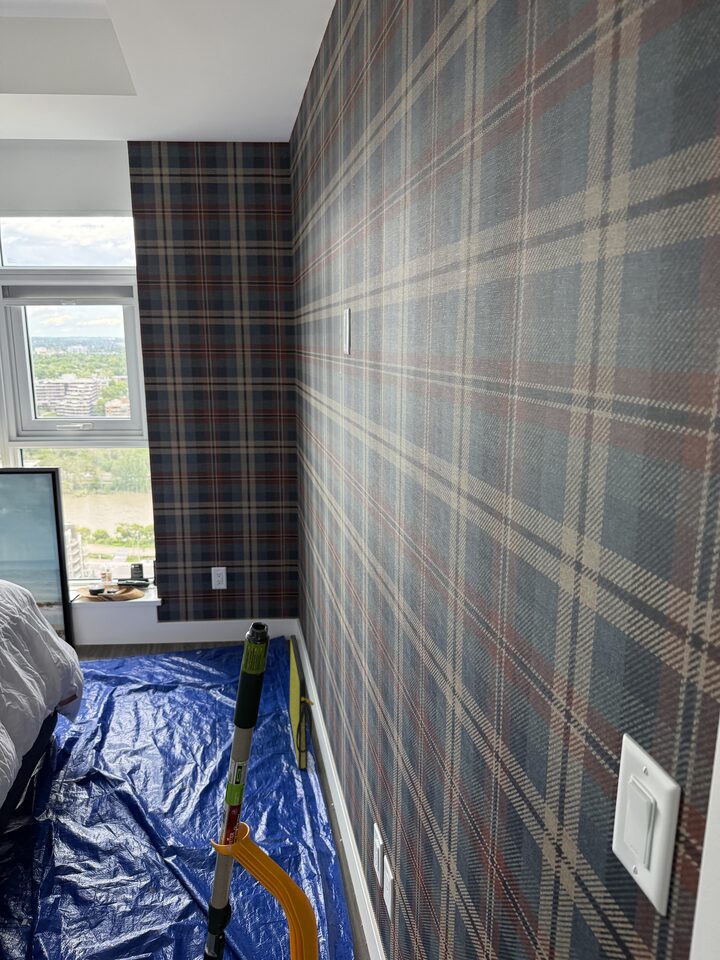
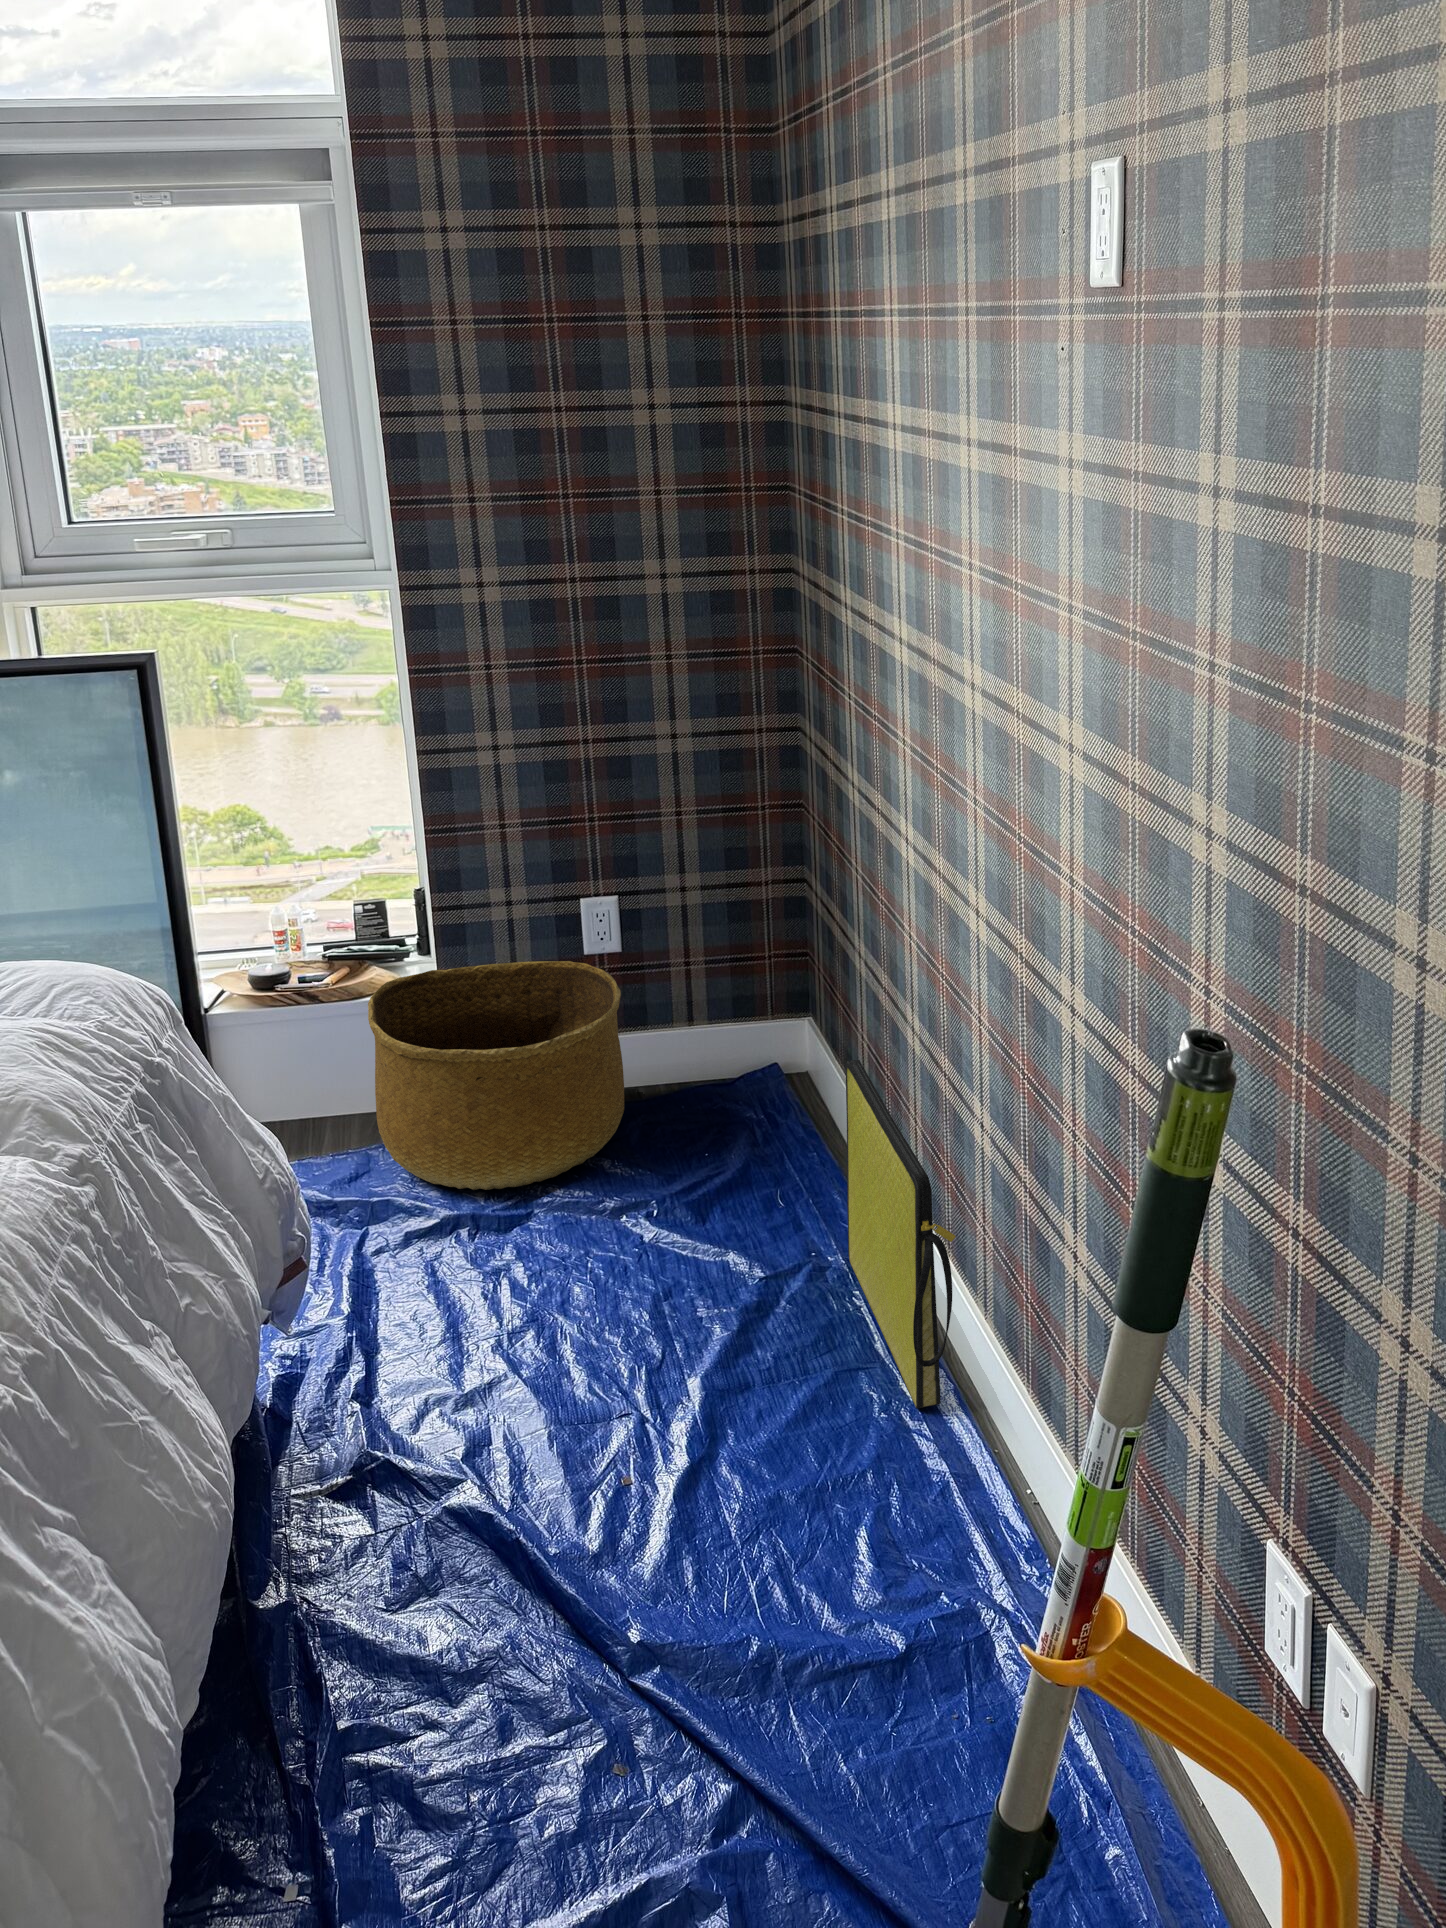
basket: none [125,591,221,676] -> present [368,961,624,1190]

